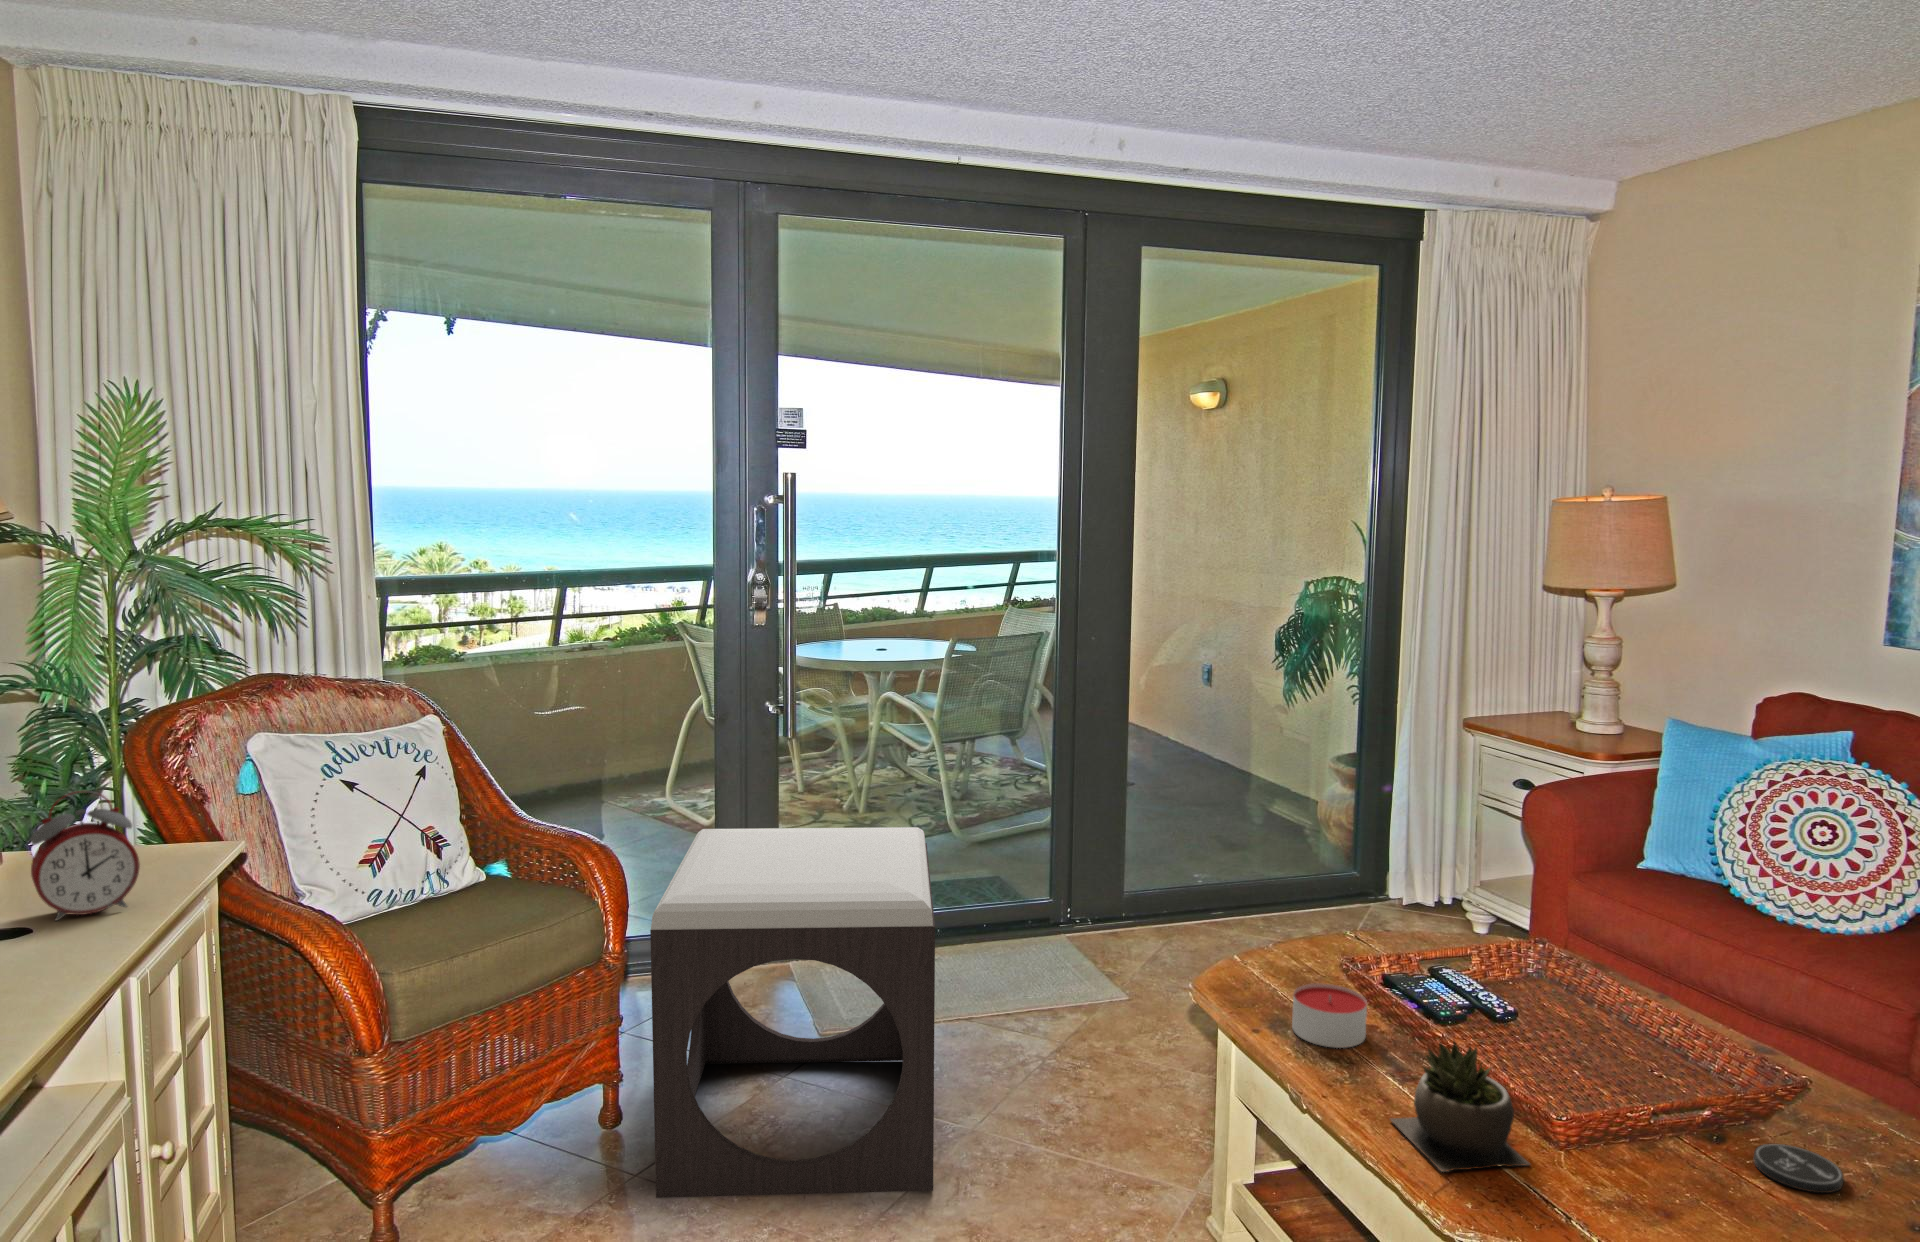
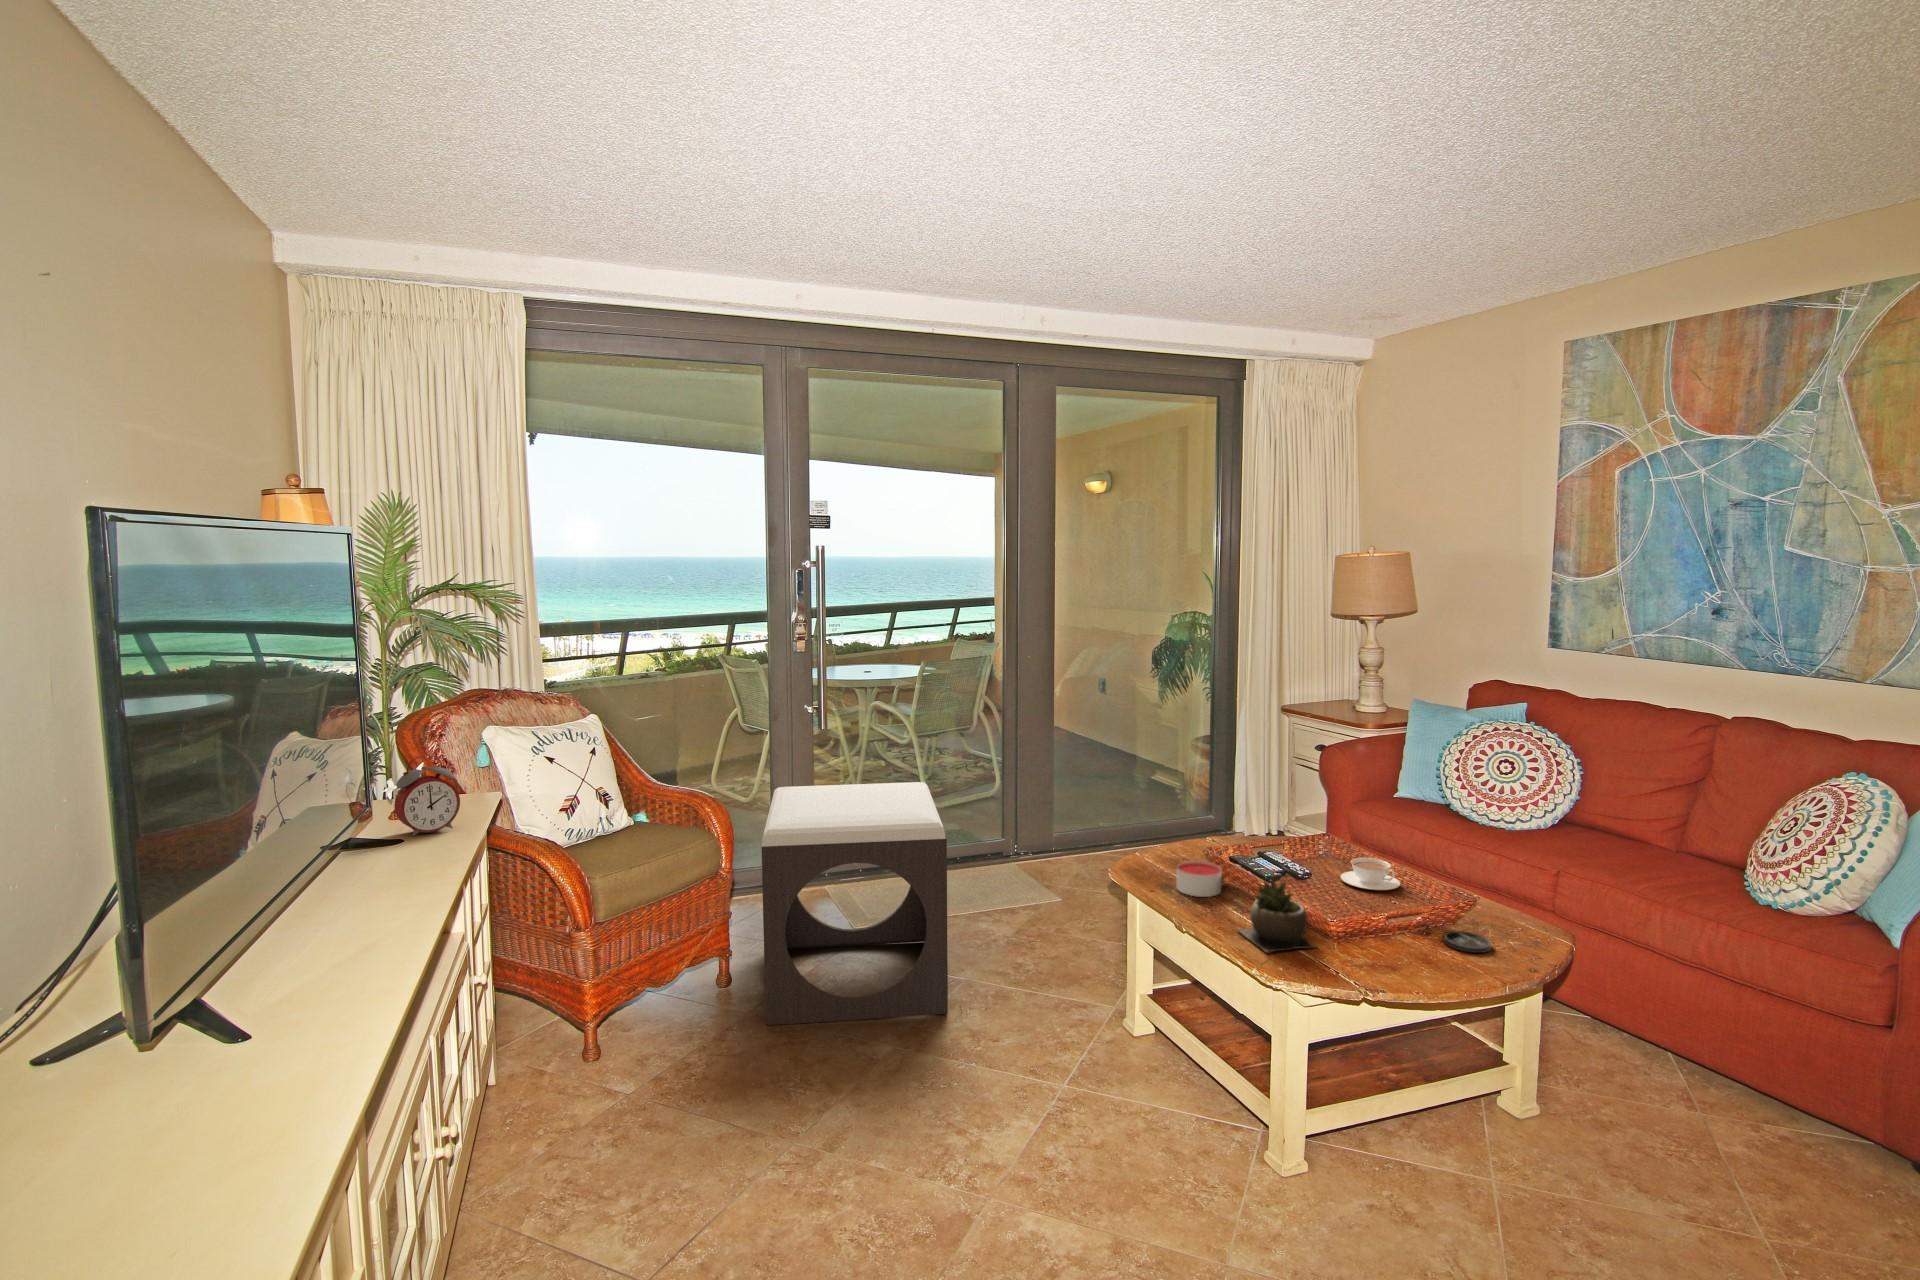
teacup: none [1564,993,1669,1055] -> present [1340,858,1400,890]

